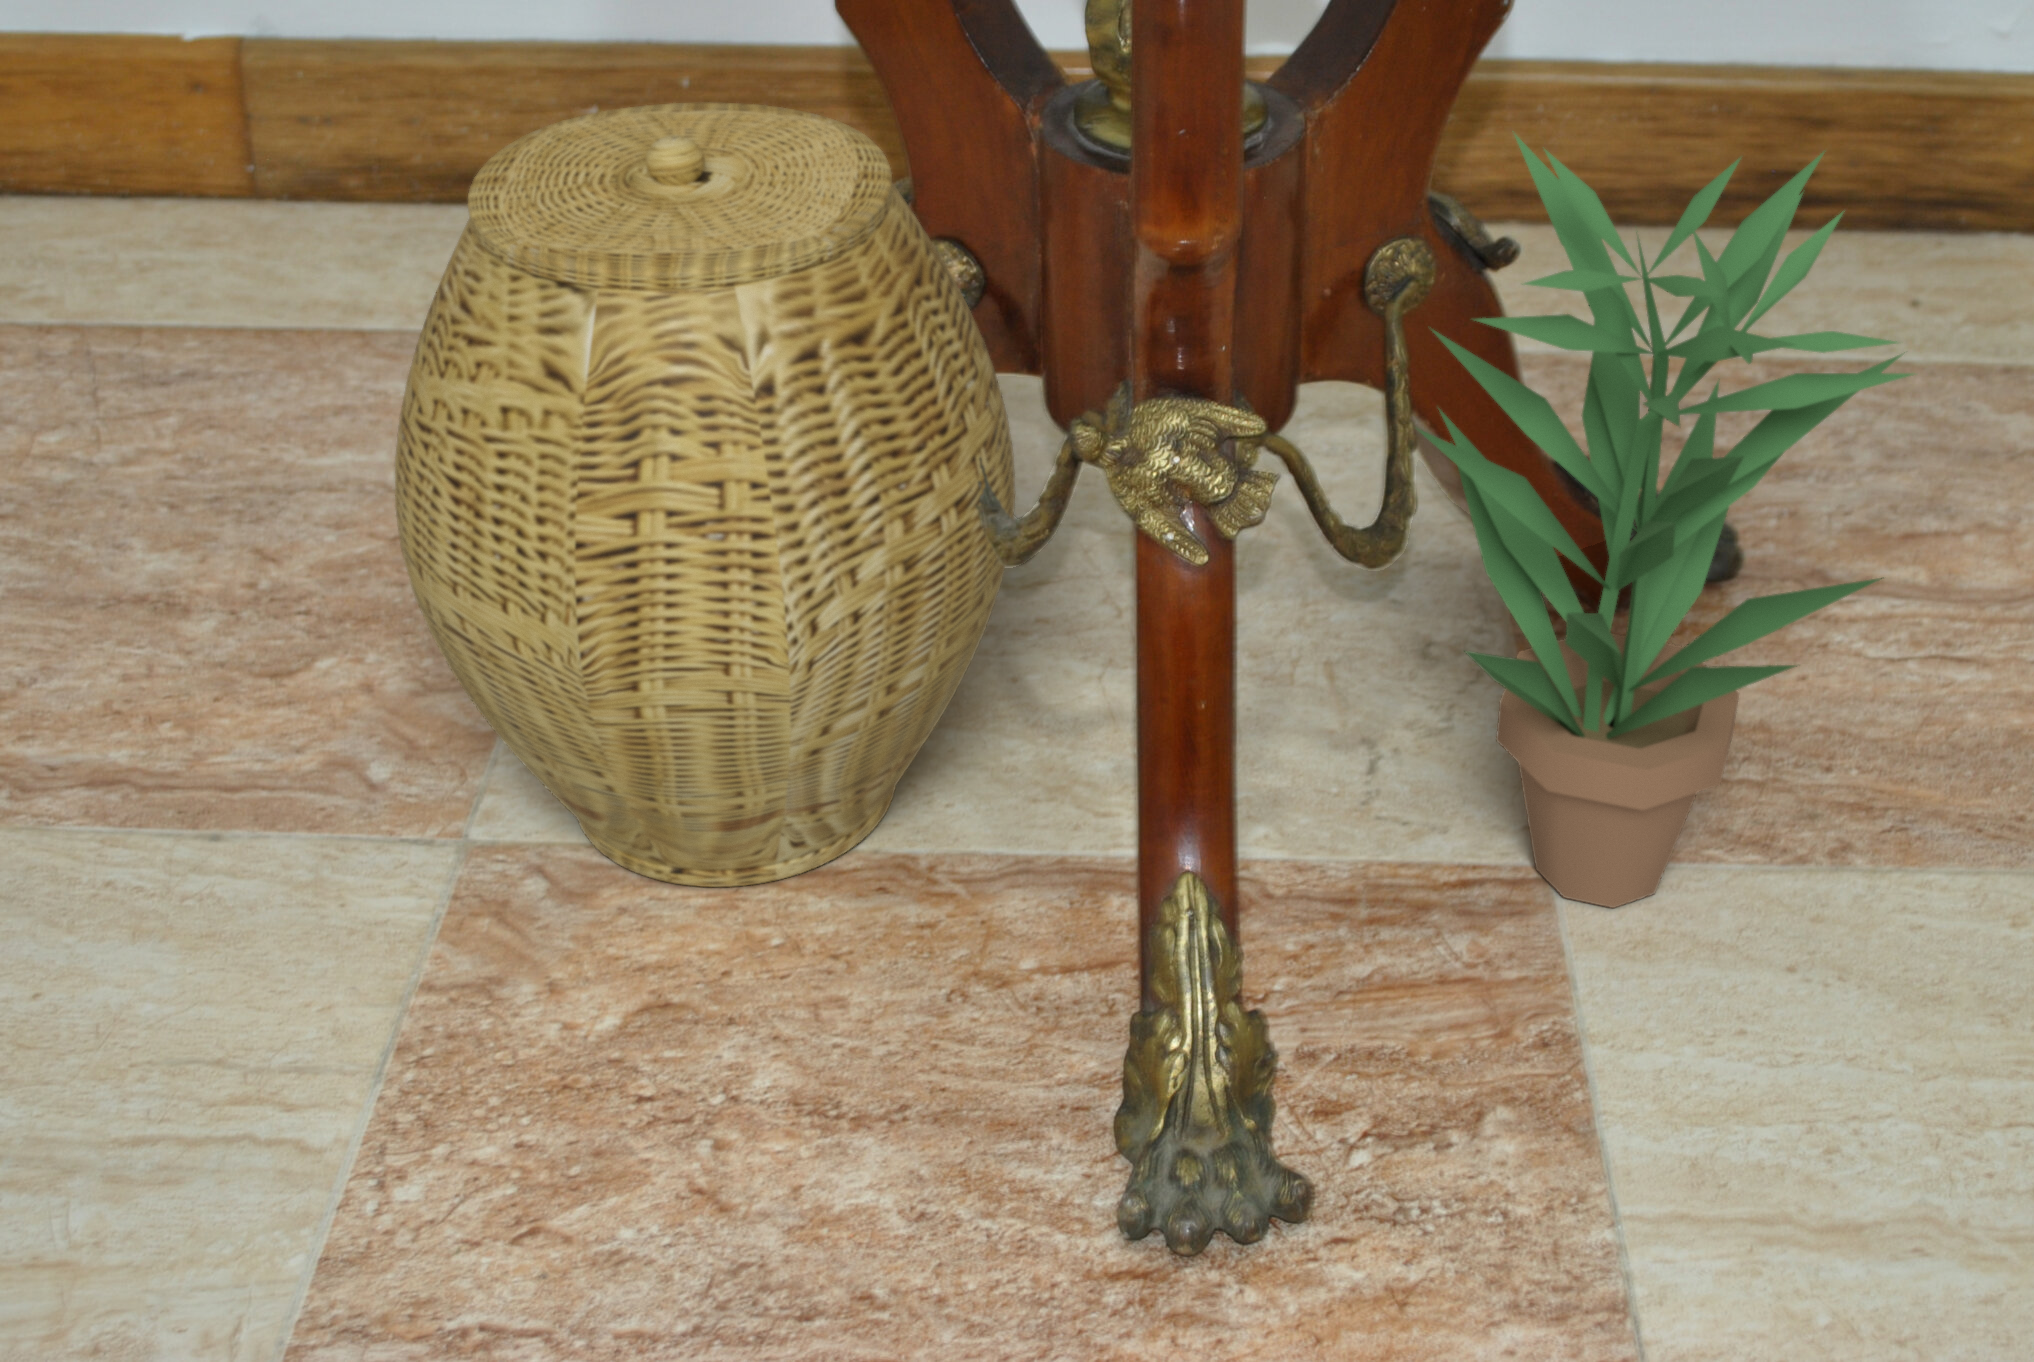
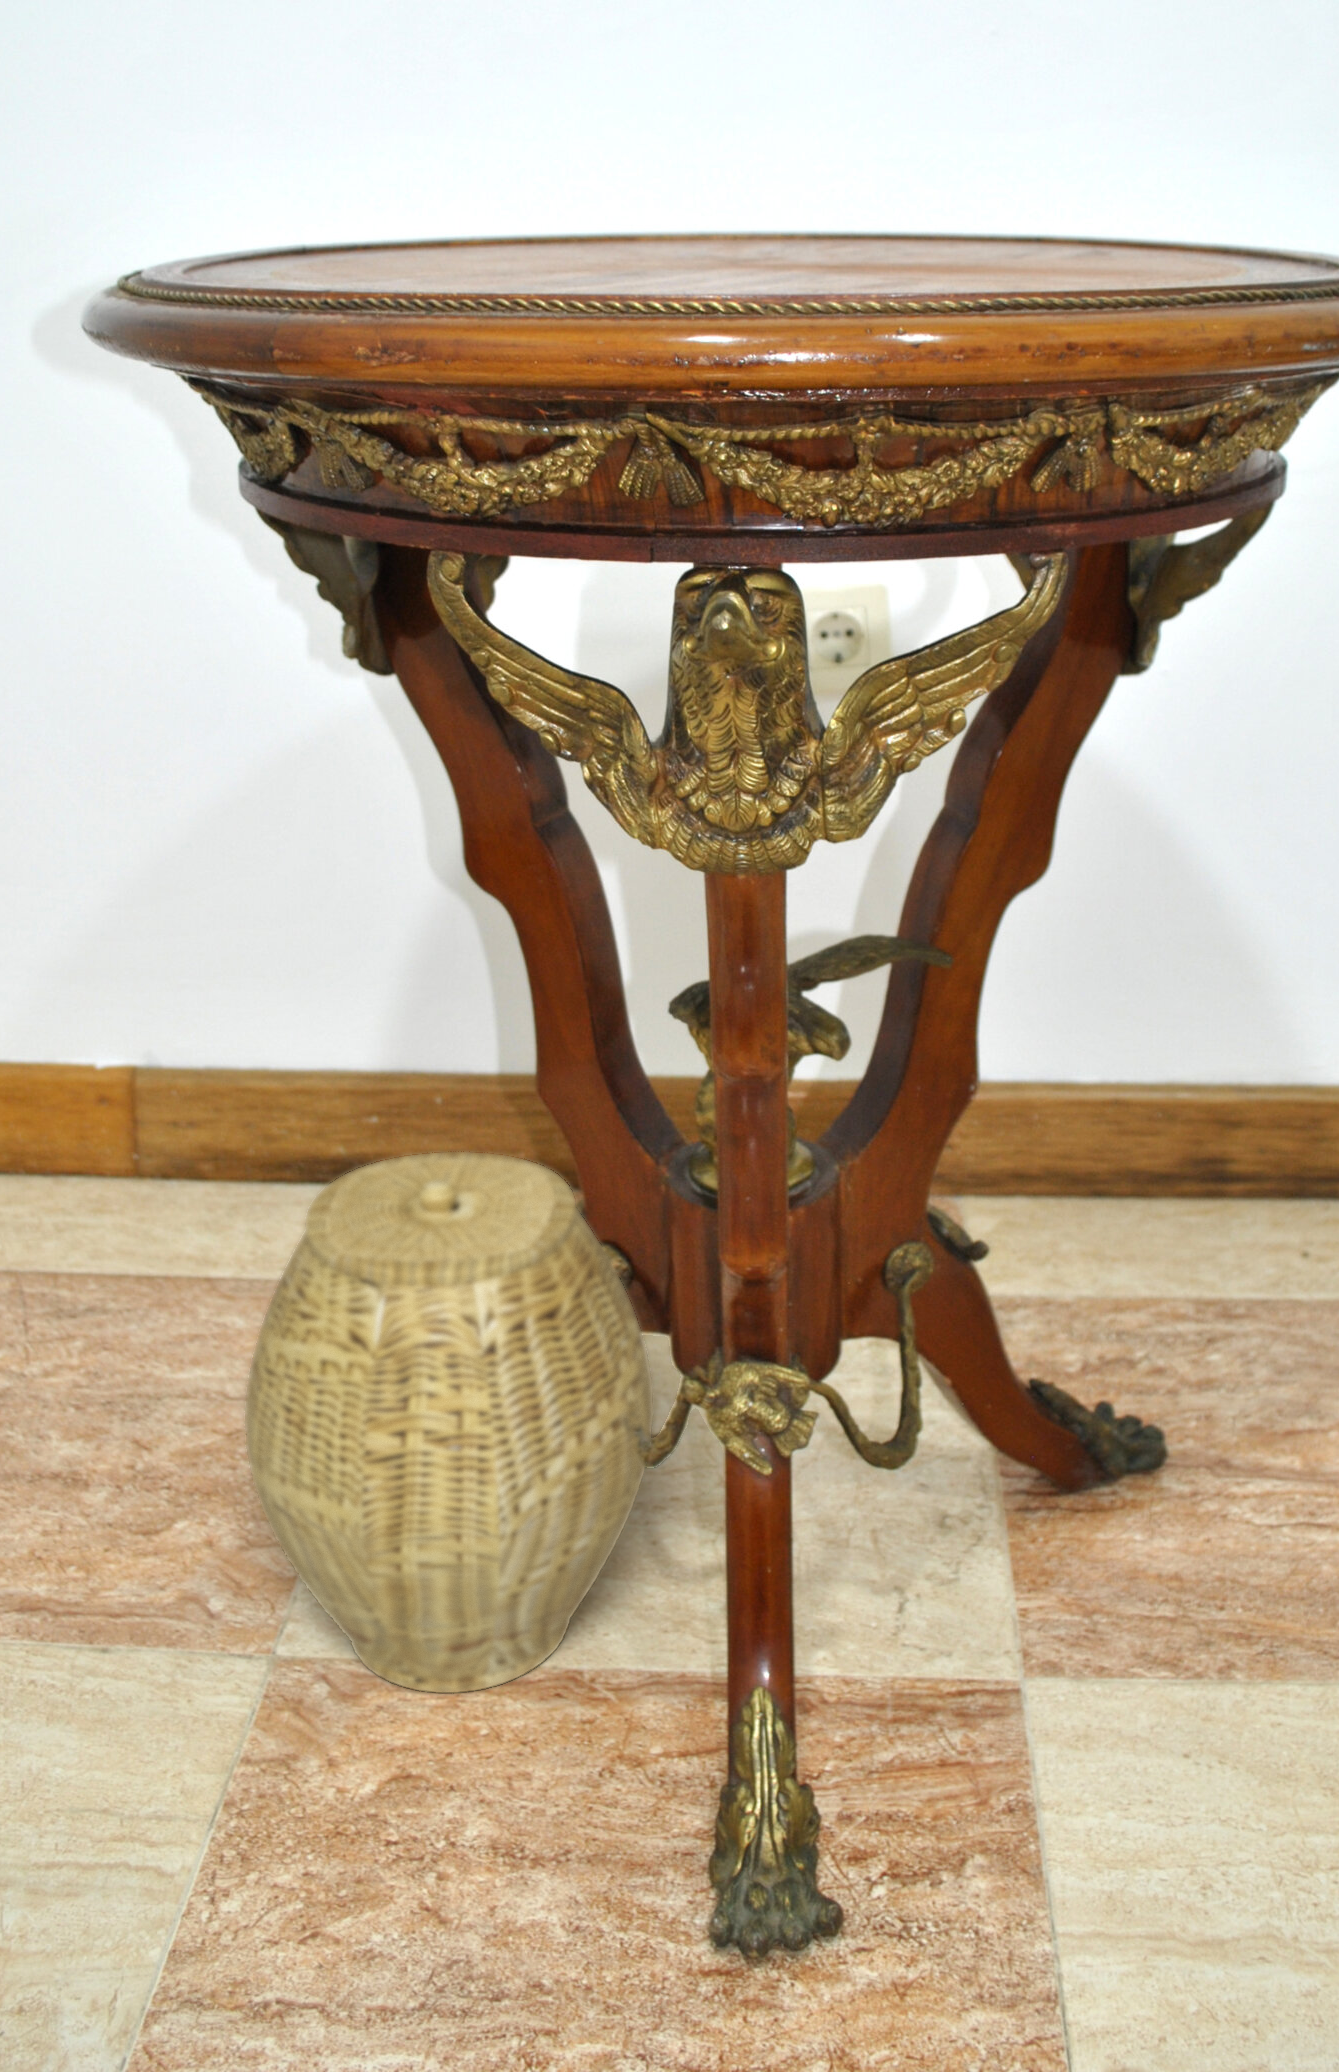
potted plant: present [1419,135,1913,908] -> none [908,1183,1230,1714]

